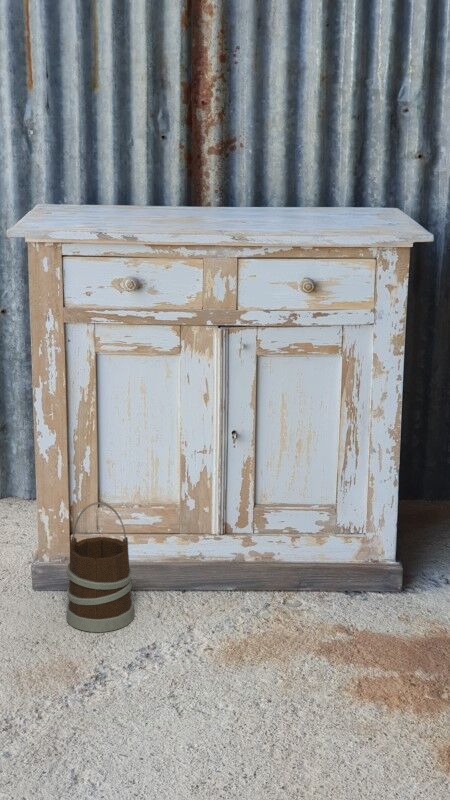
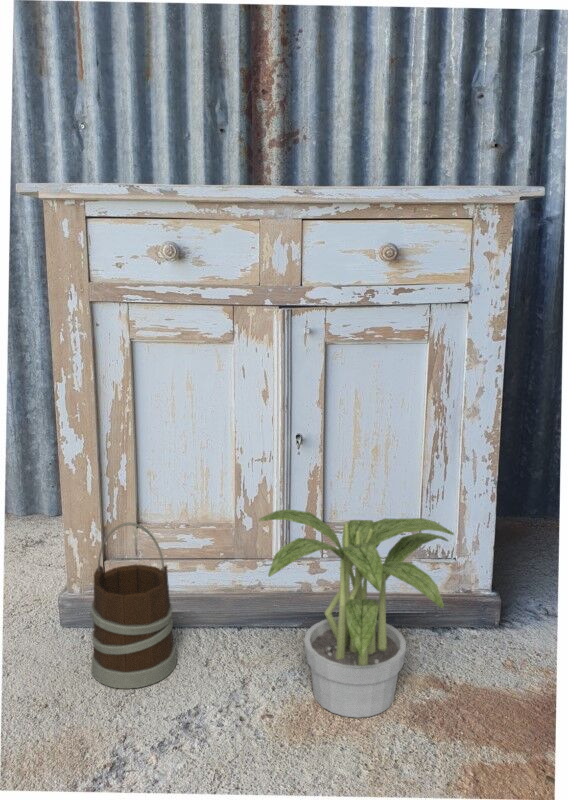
potted plant: none [202,492,354,650] -> present [259,509,454,718]

